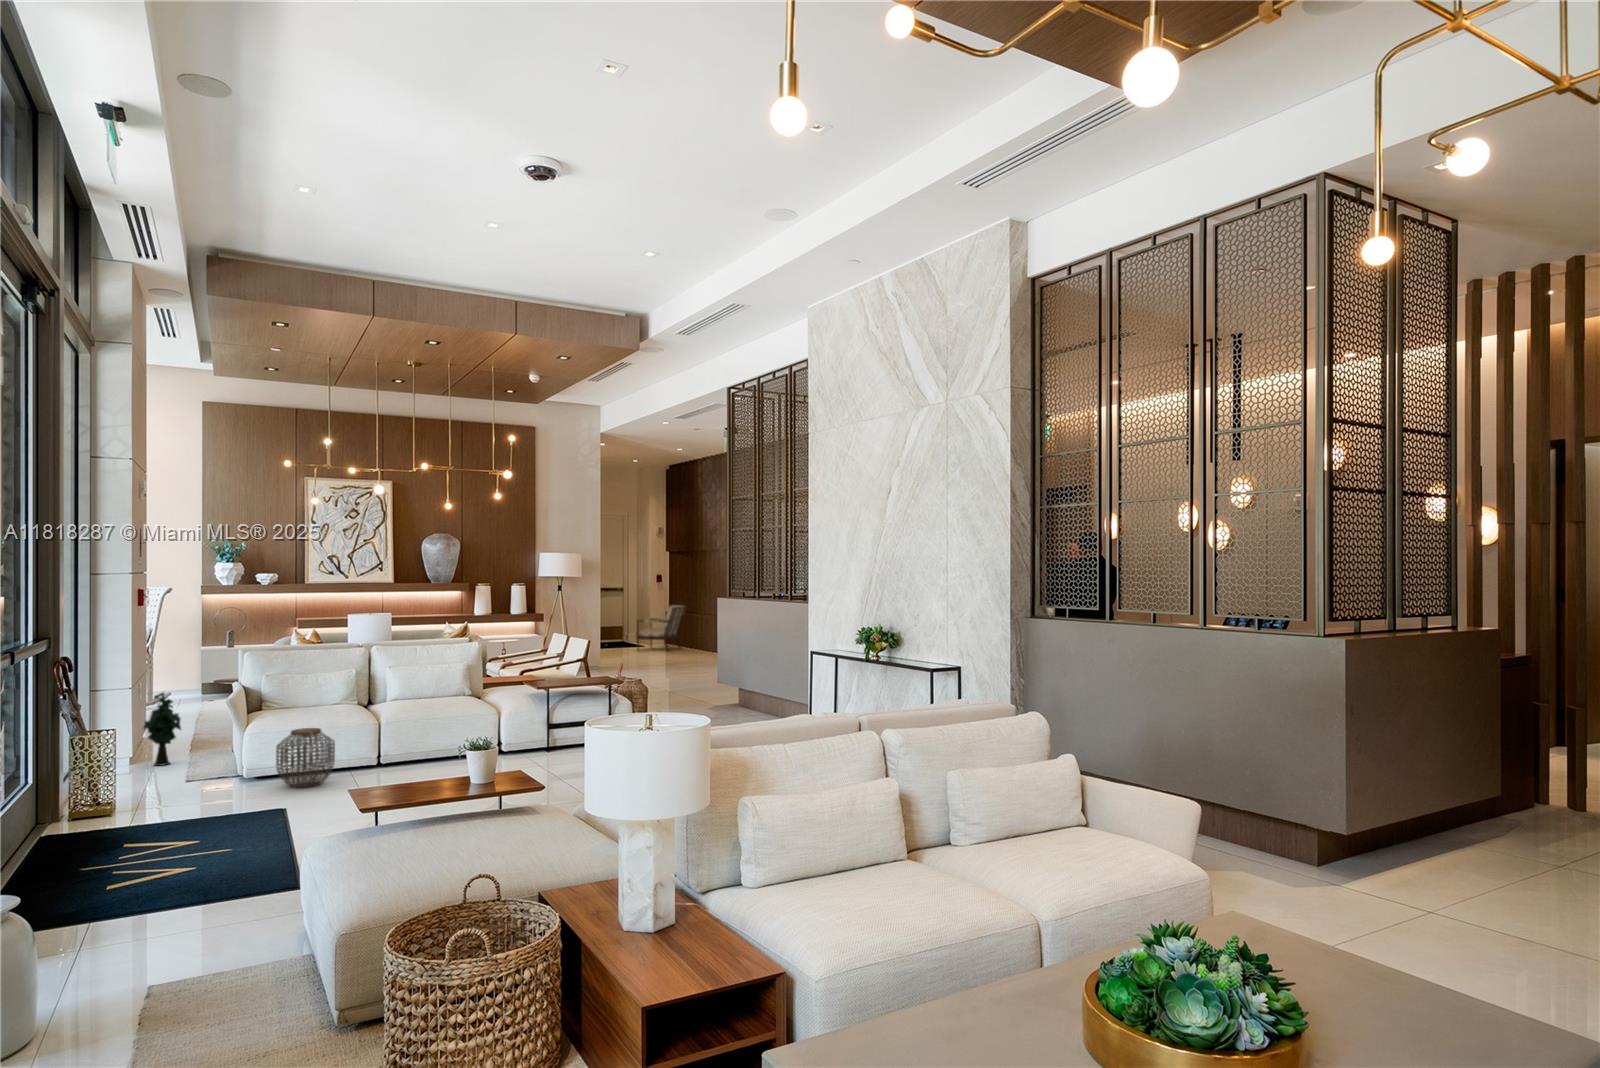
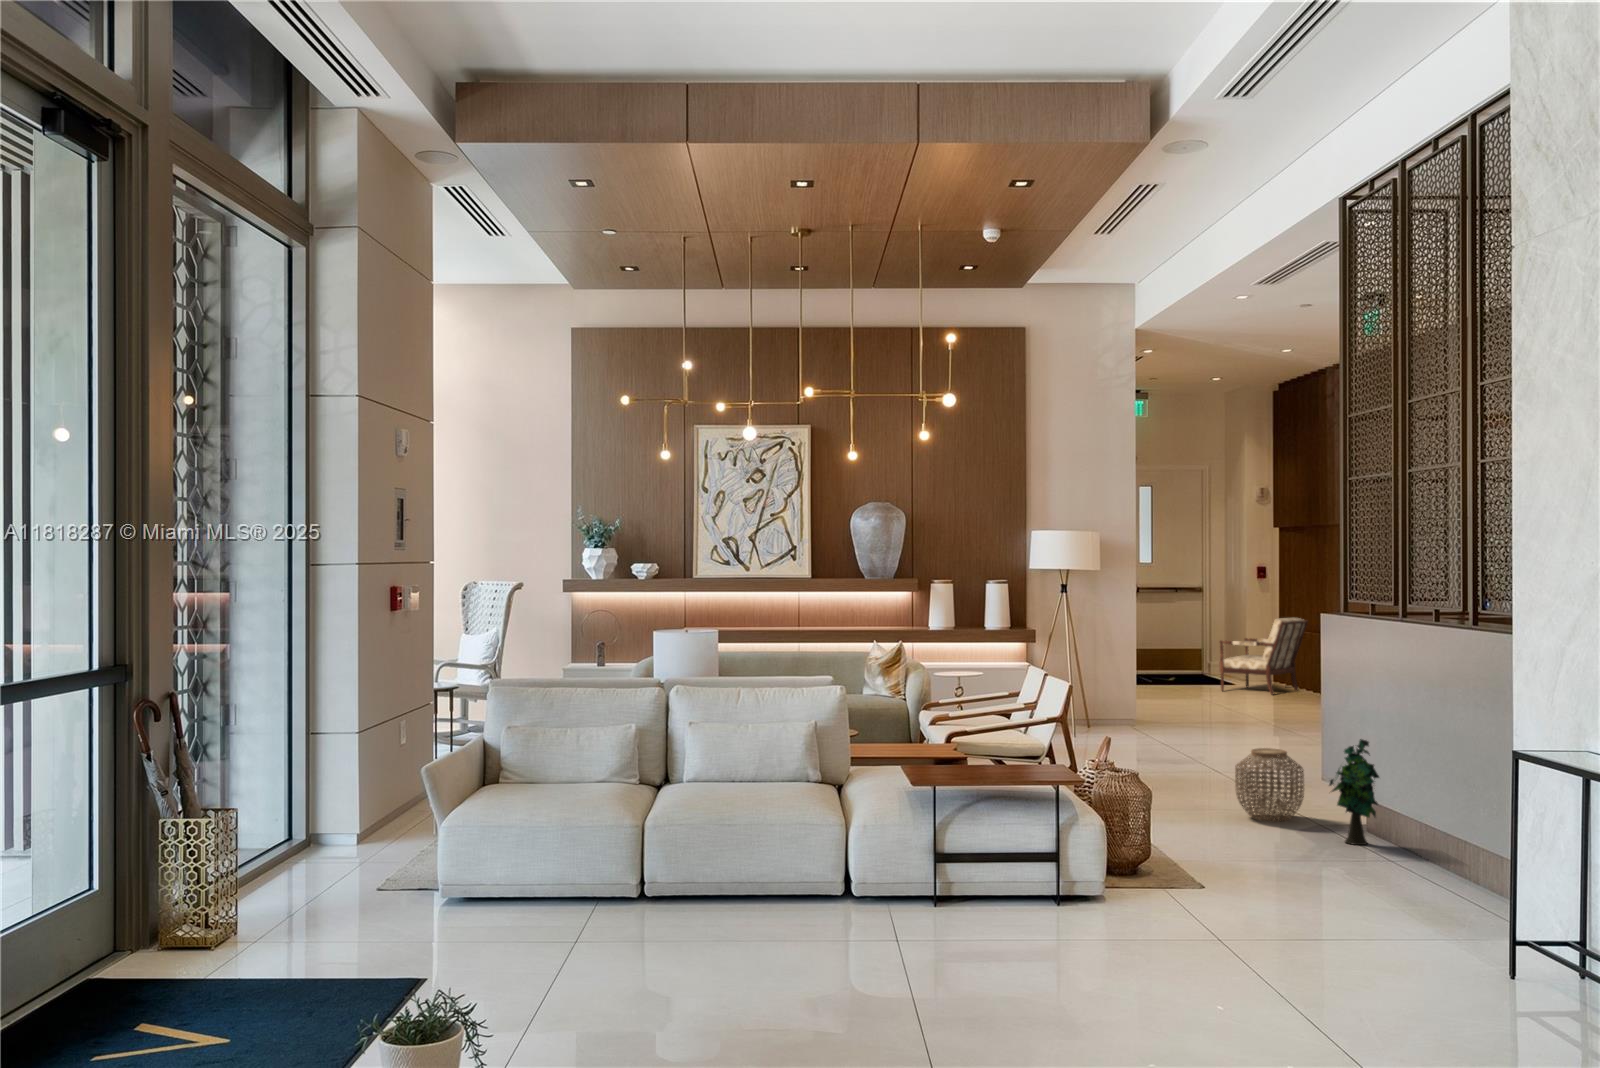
decorative plant: present [143,693,181,766] -> present [1329,739,1379,845]
woven basket: present [276,728,335,788] -> present [1235,748,1304,821]

